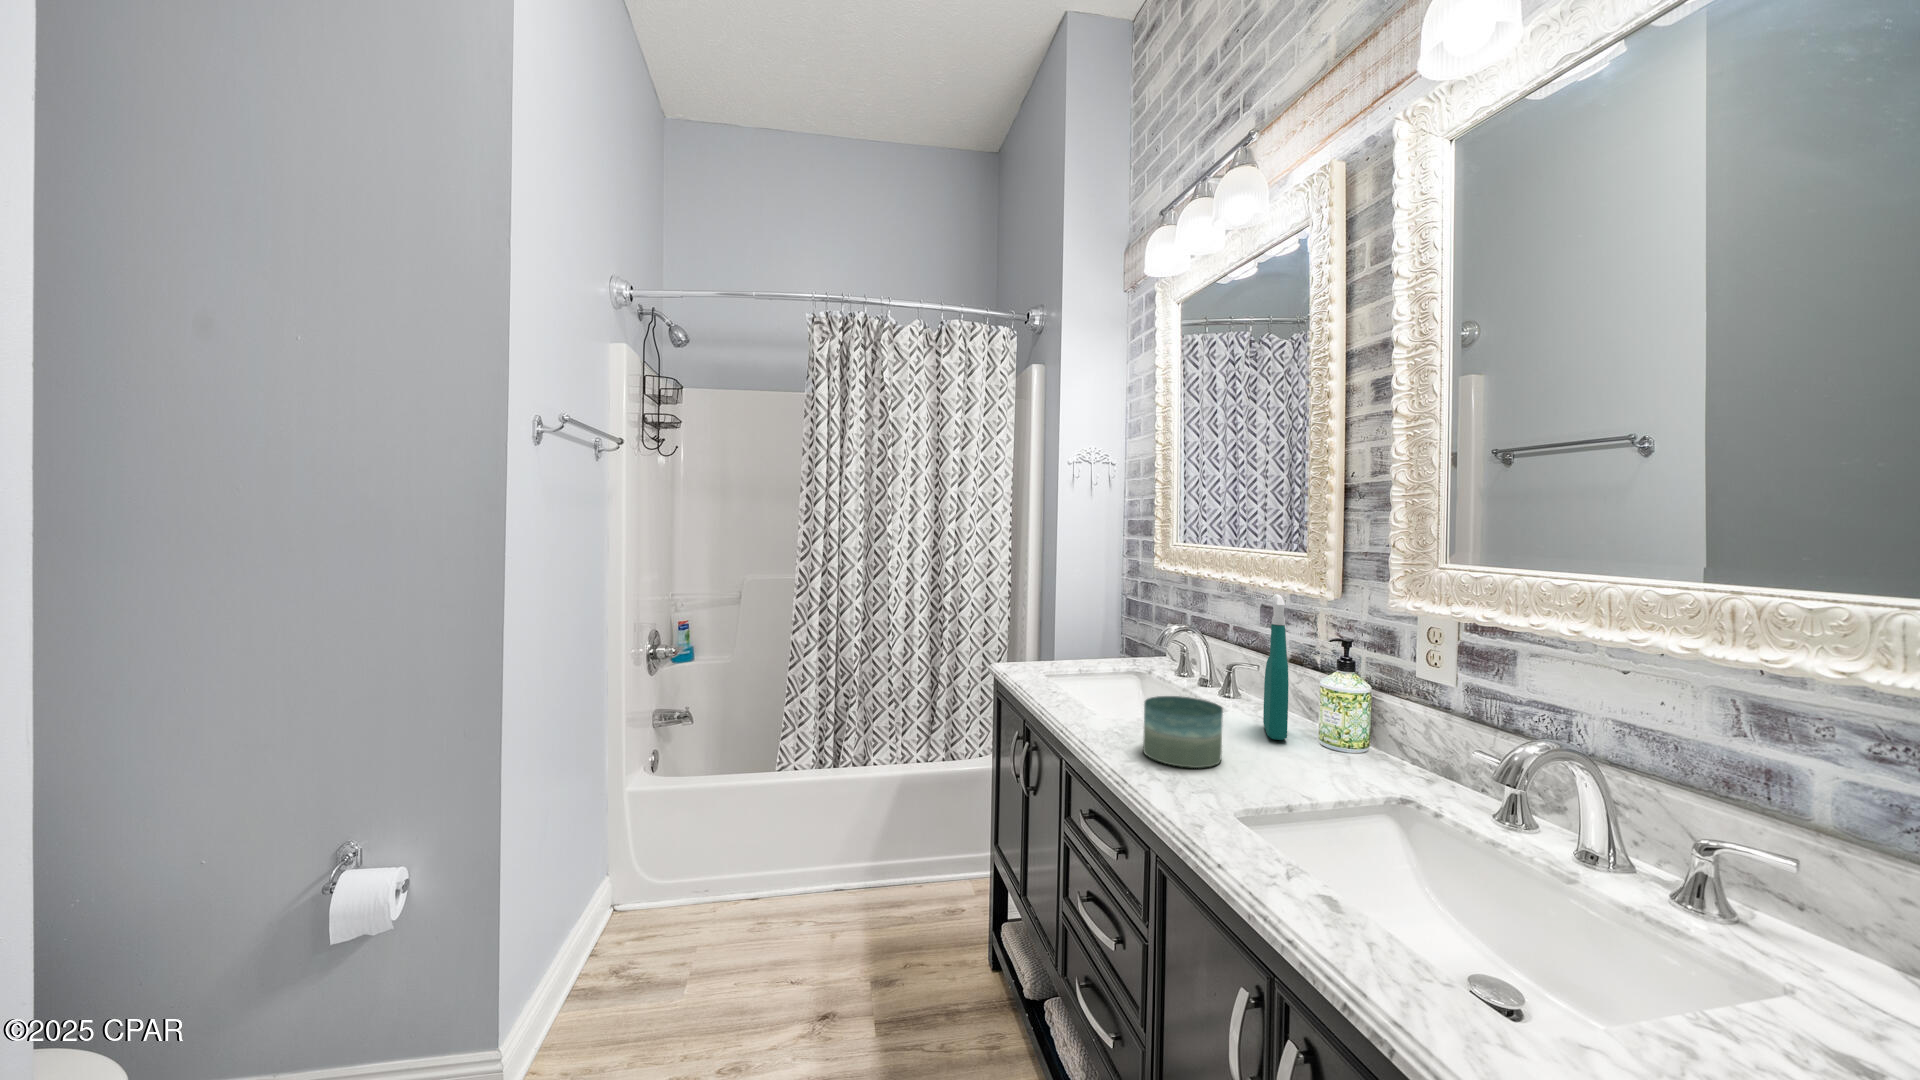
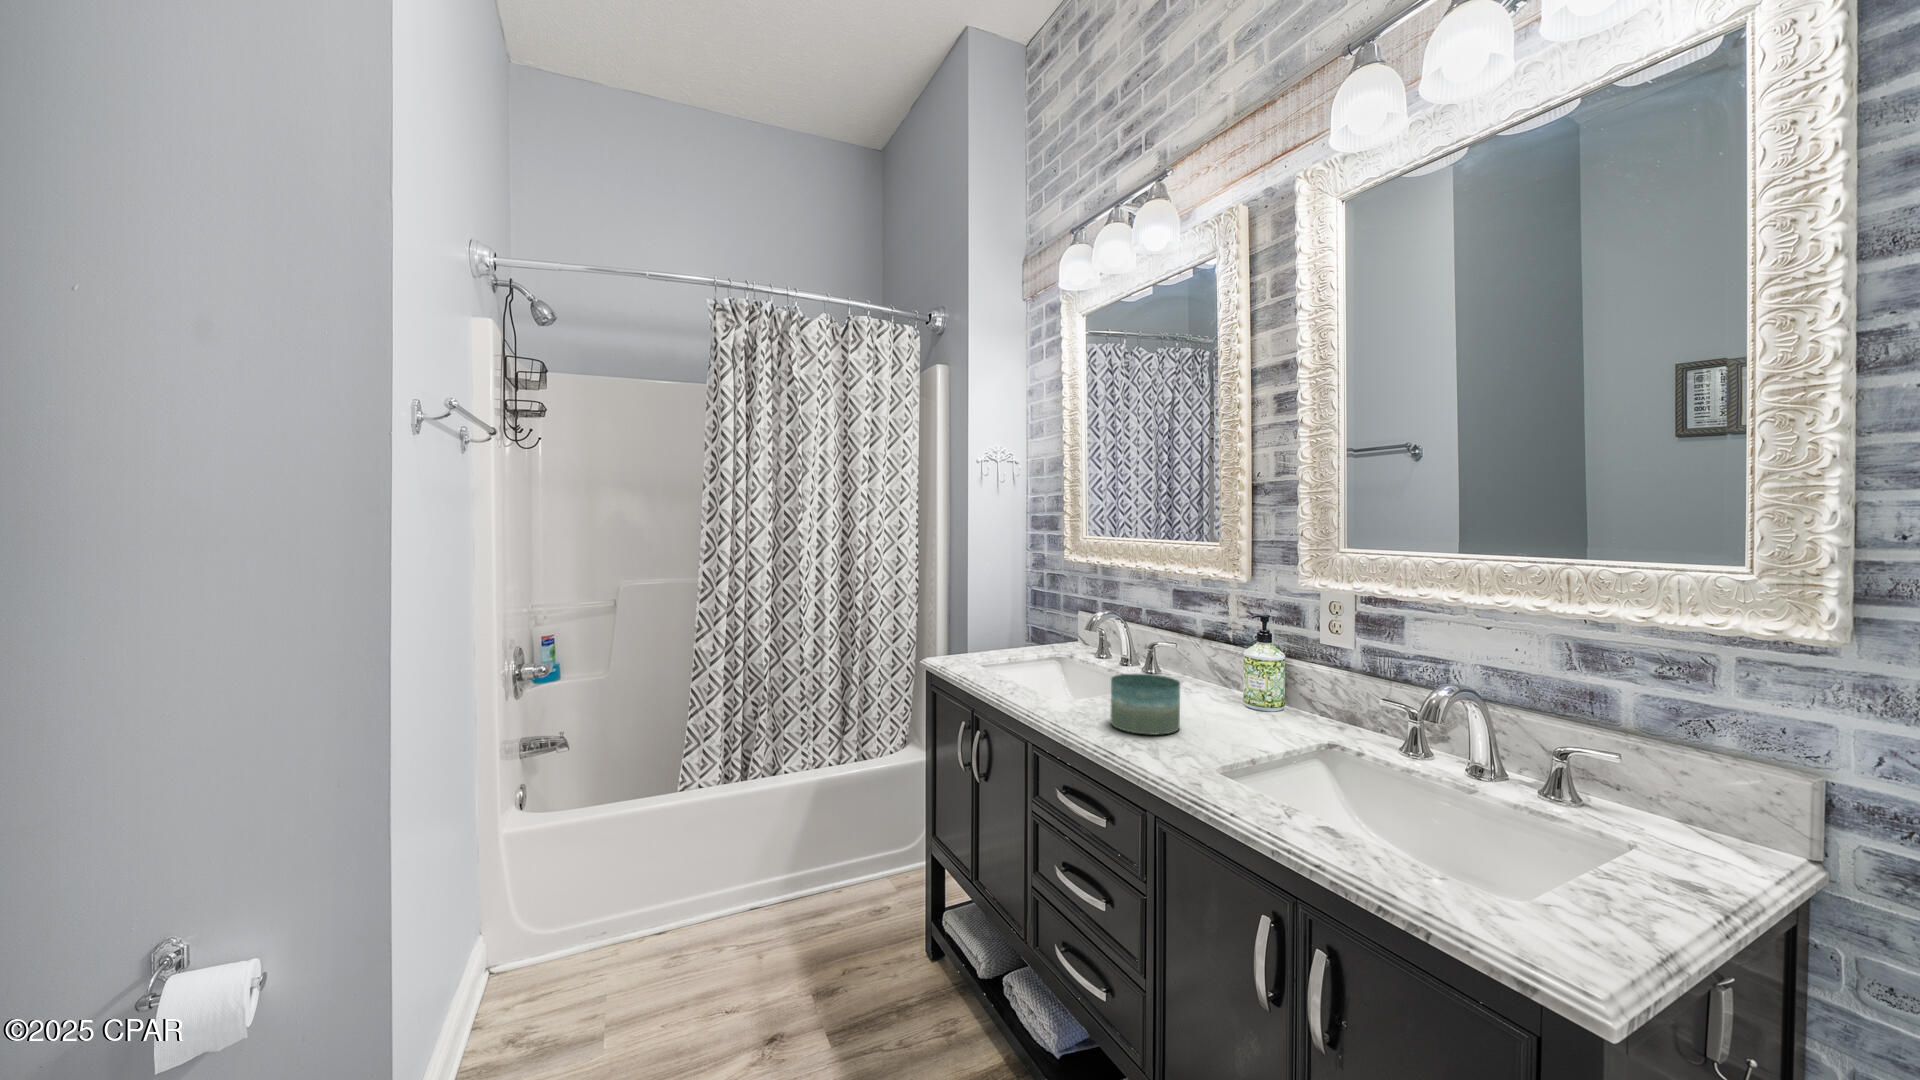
spray bottle: present [1263,594,1289,740] -> none [1196,580,1223,706]

